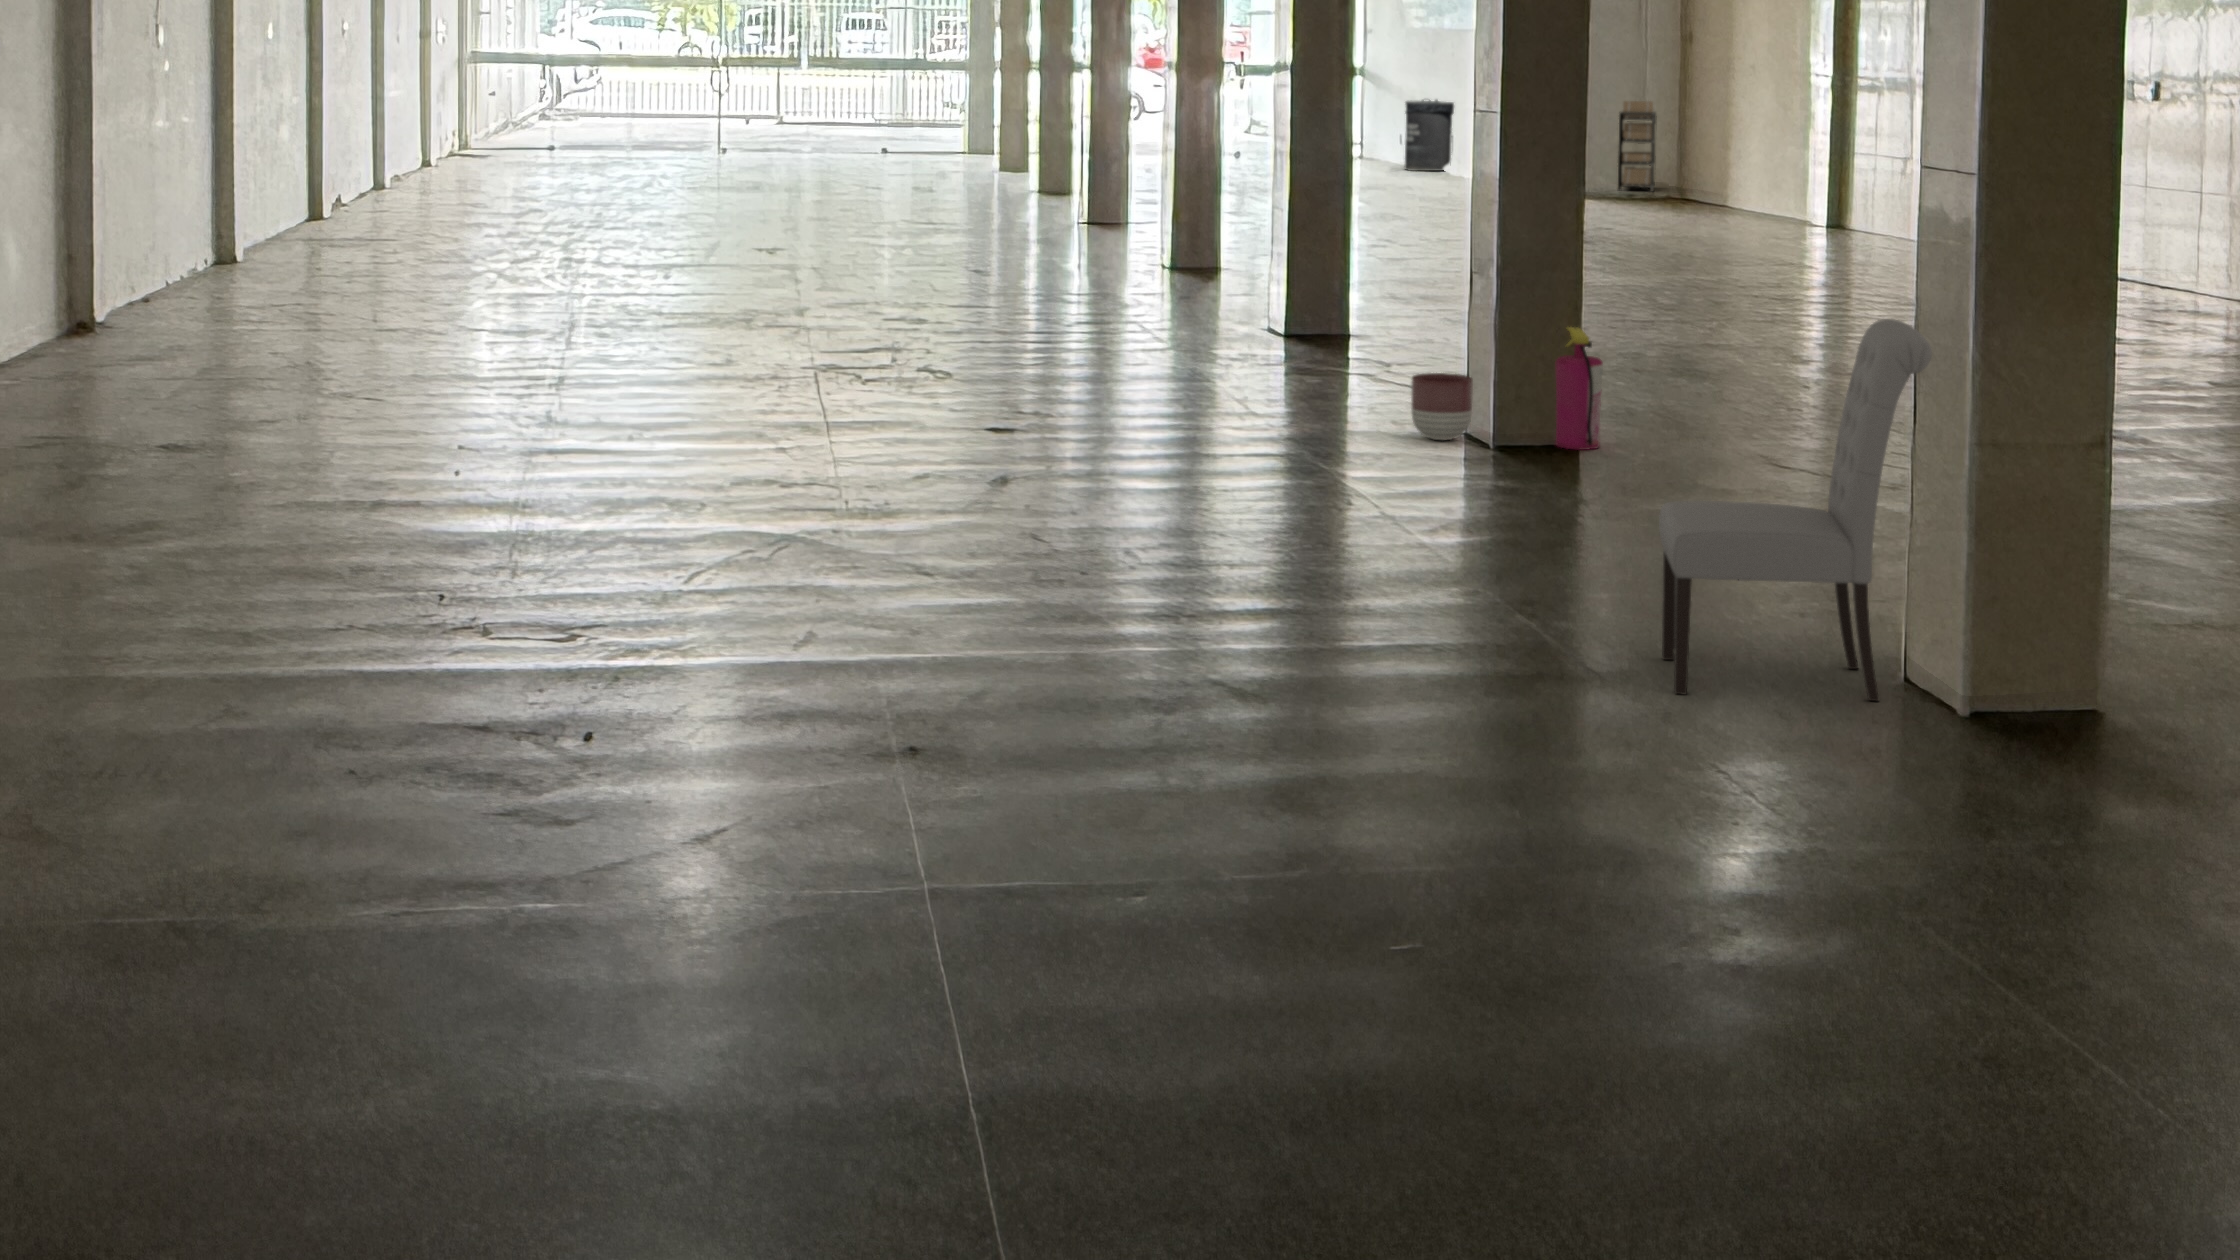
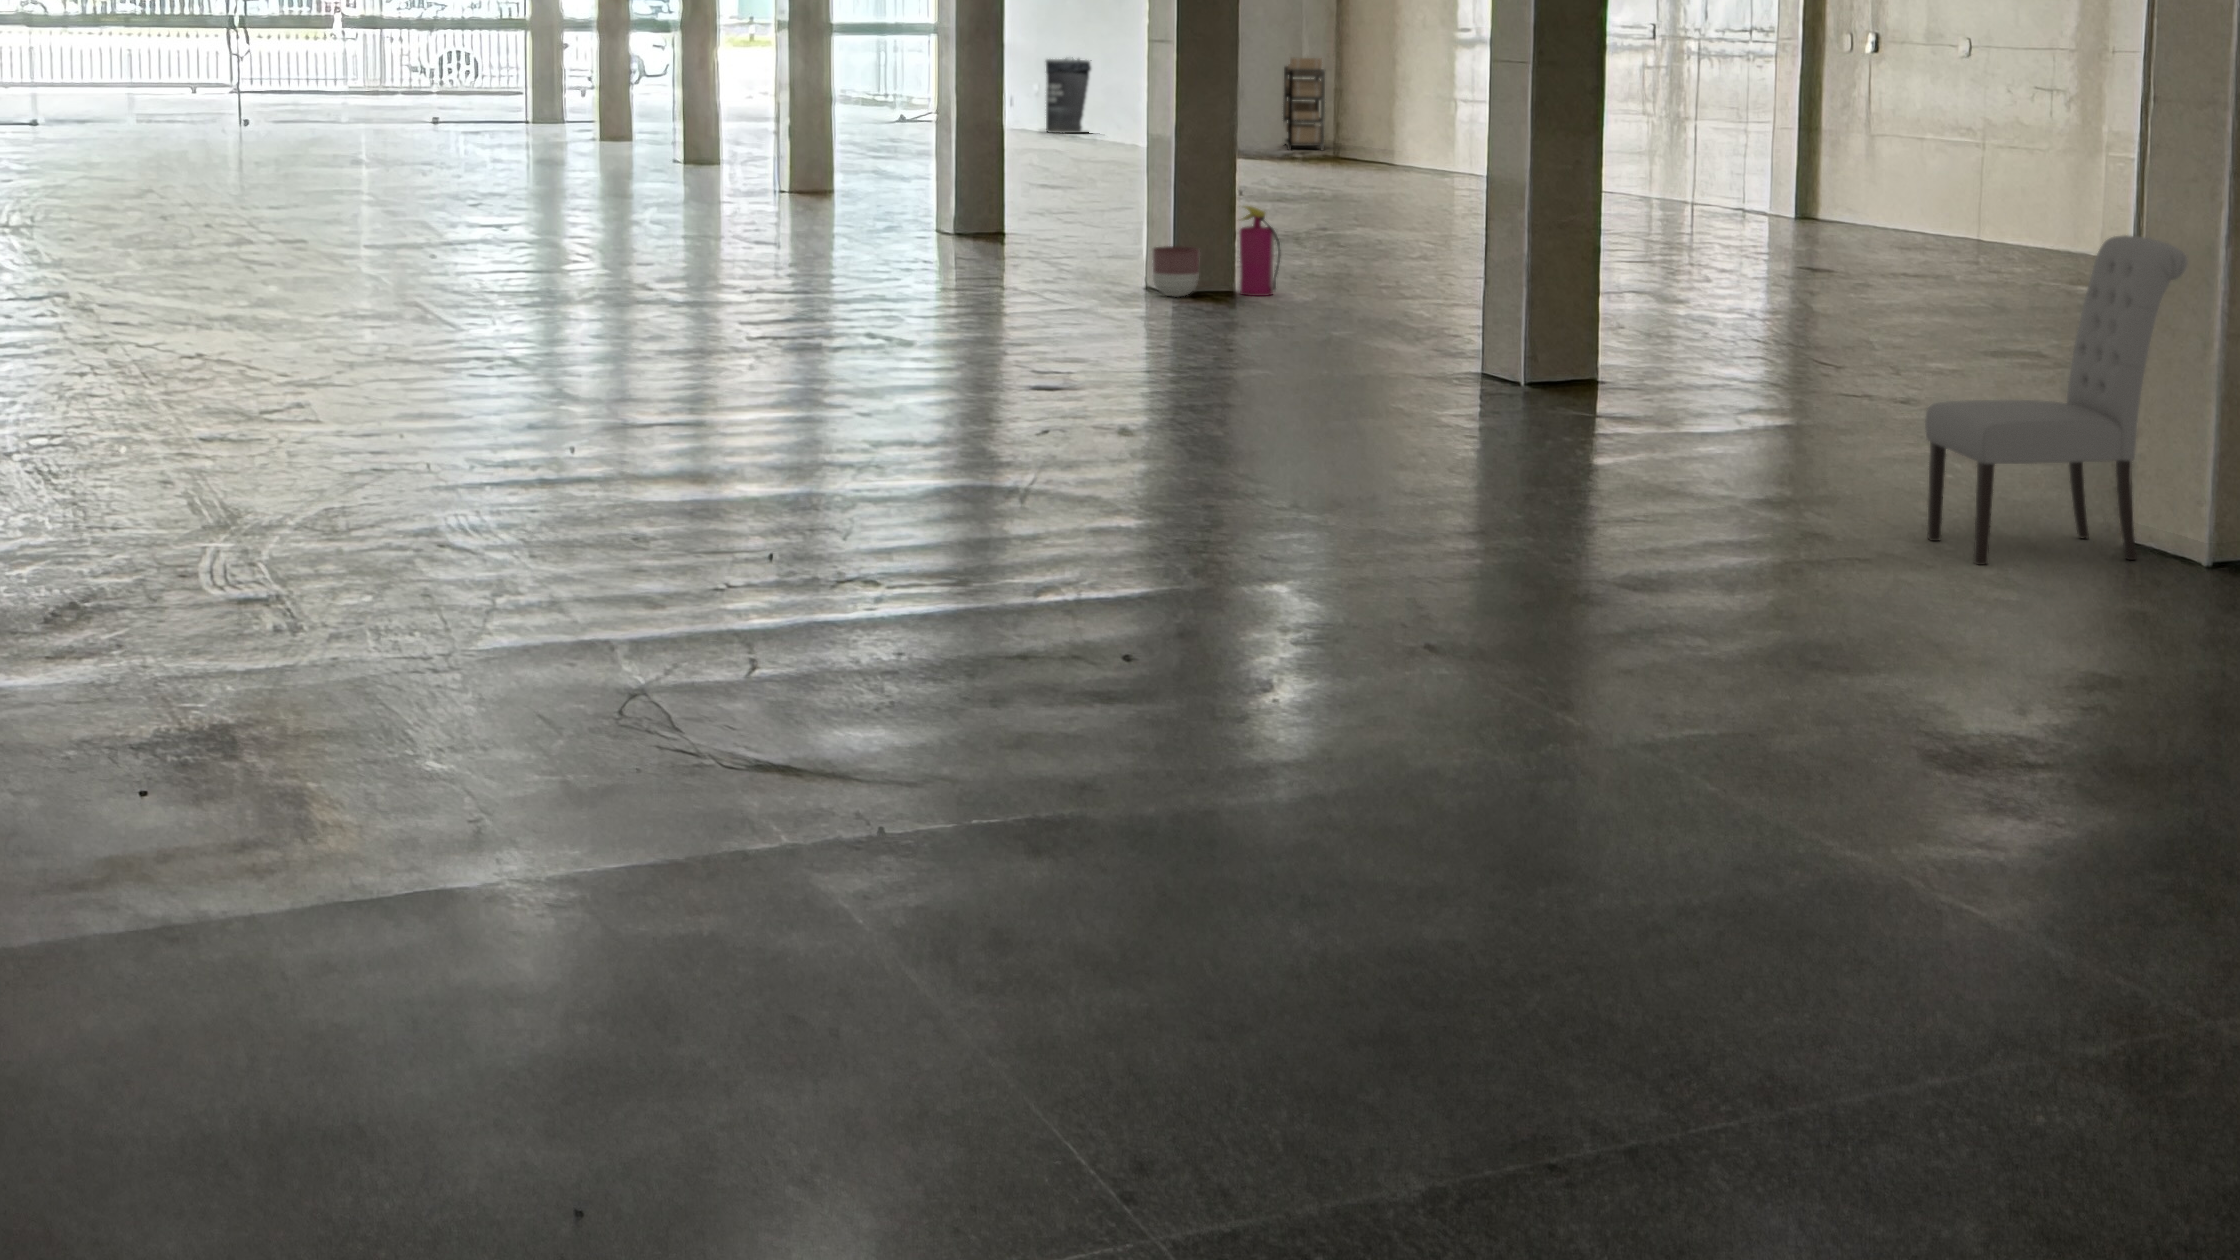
fire extinguisher: present [1556,327,1603,450] -> present [1240,206,1280,296]
planter: present [1411,373,1473,440] -> present [1152,246,1200,297]

